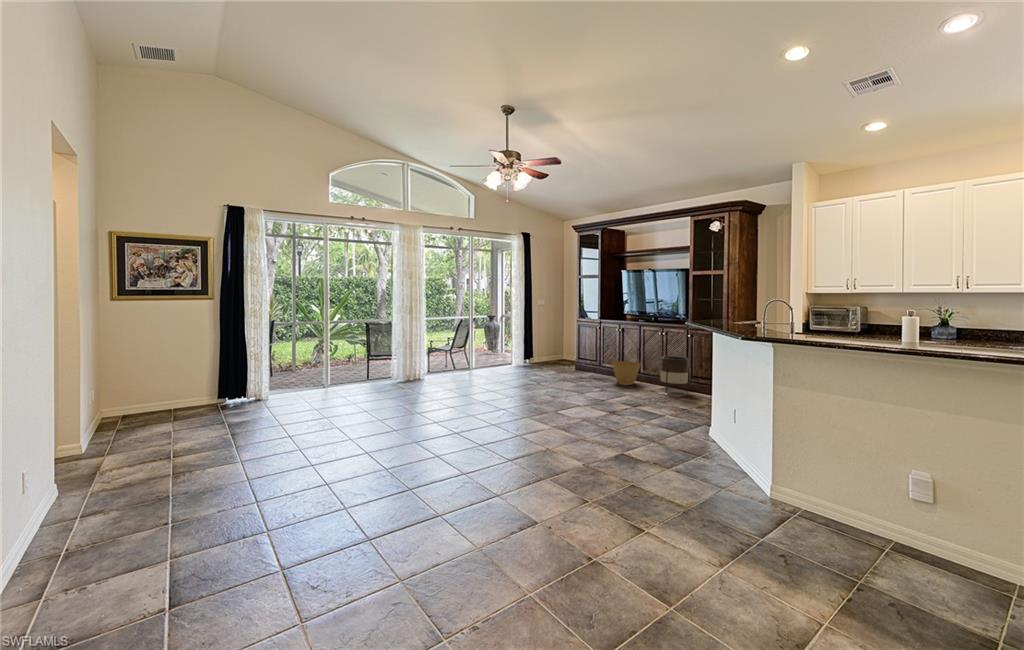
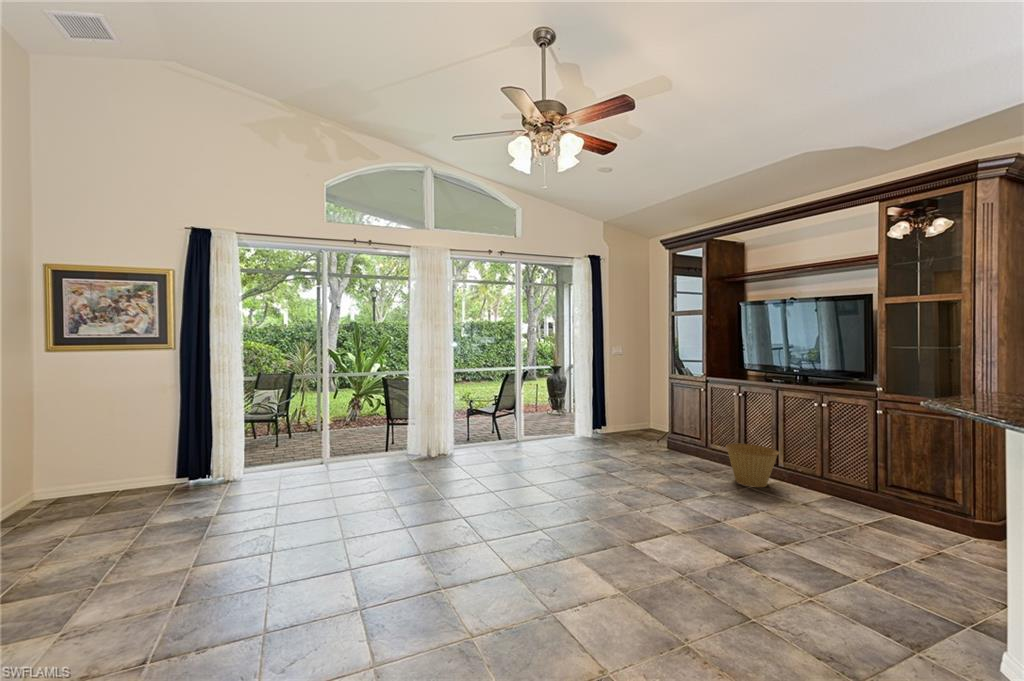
planter: present [660,356,689,393] -> none [821,447,884,524]

